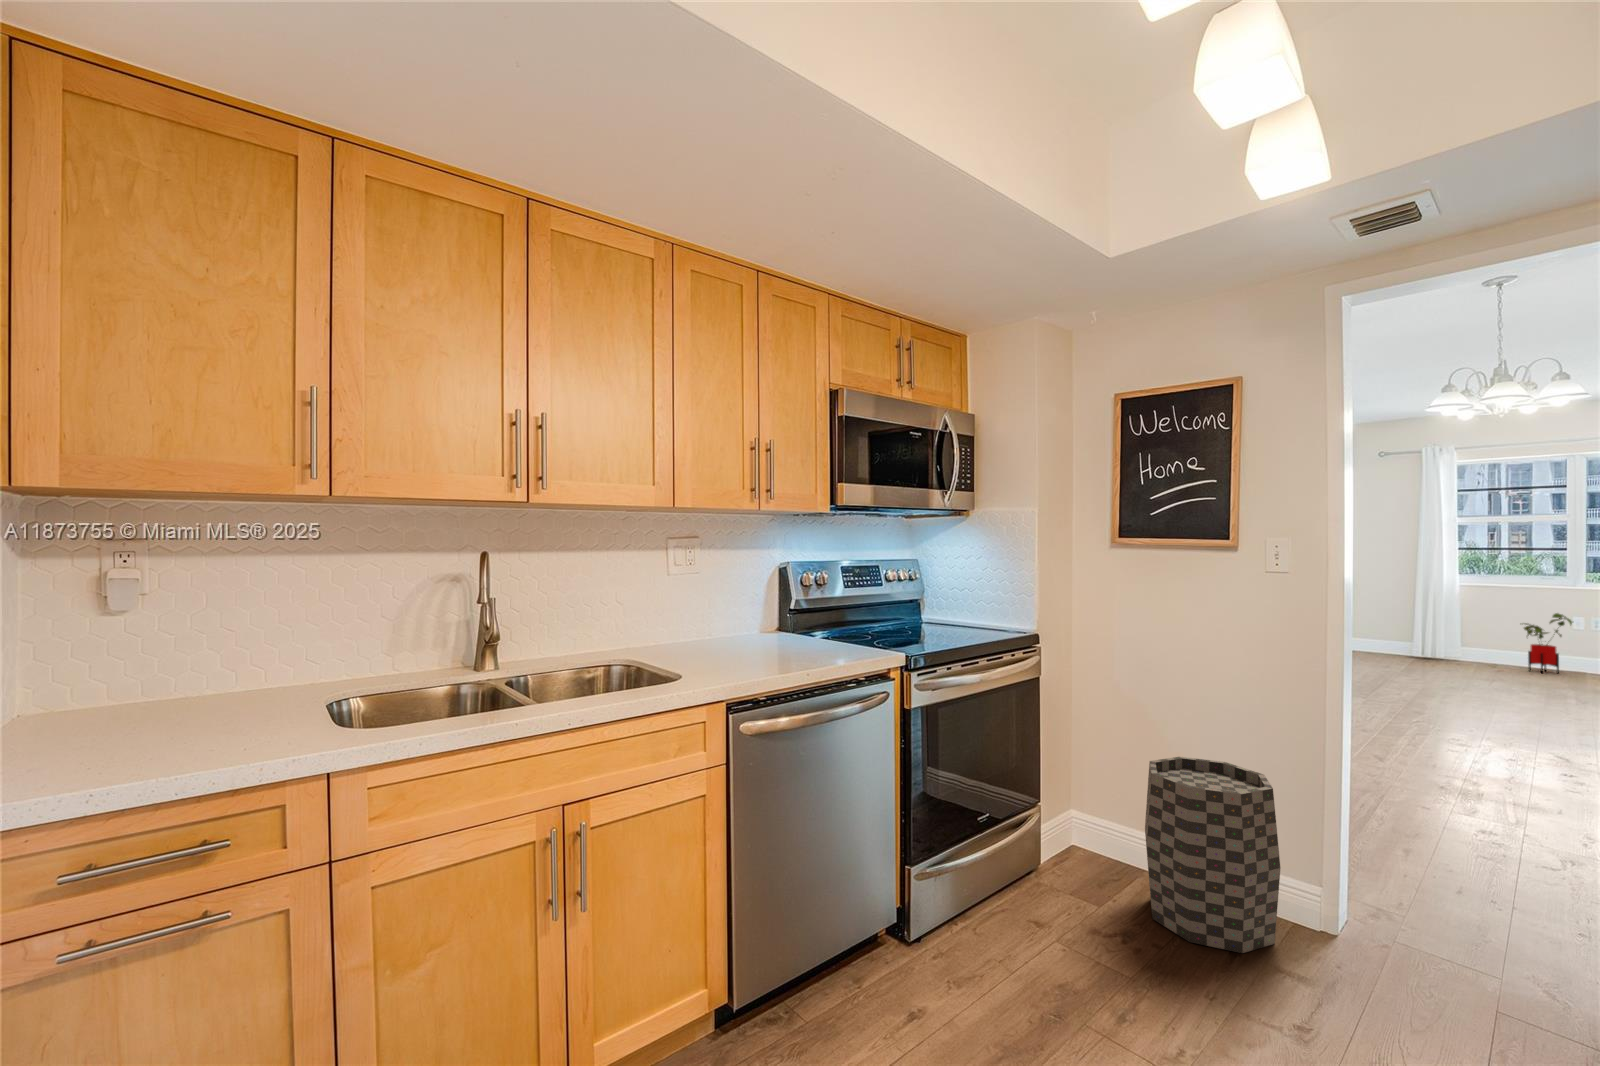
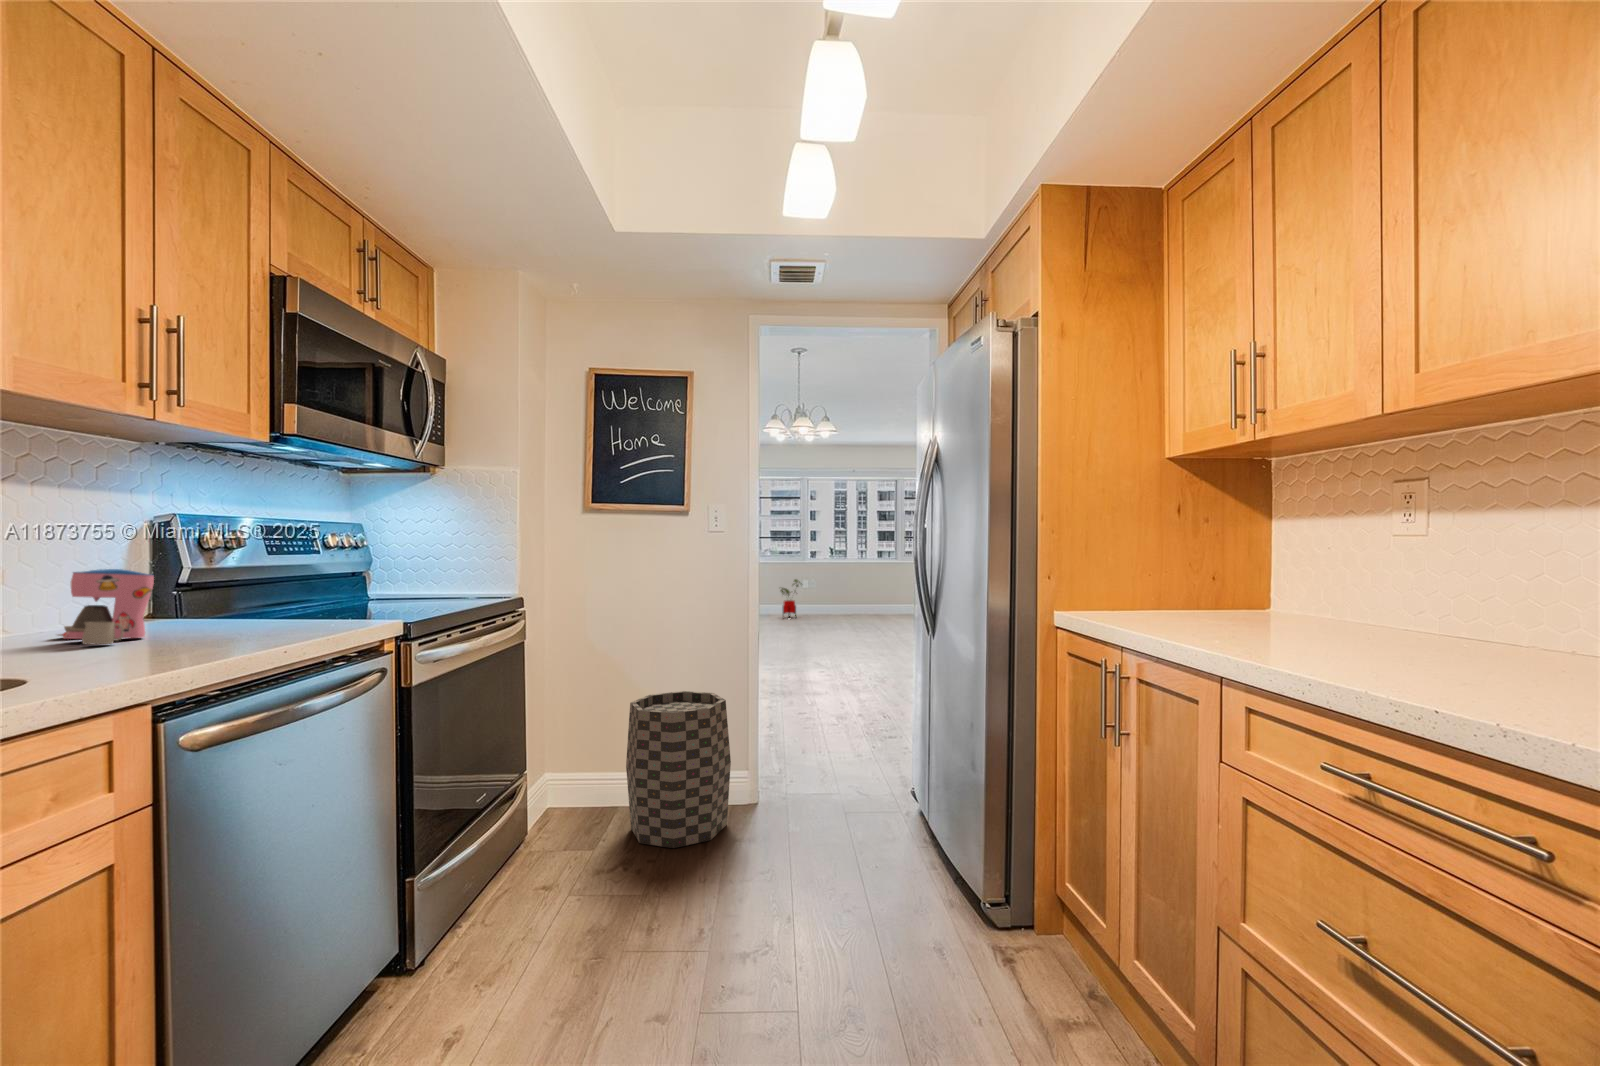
coffee maker: none [723,605,762,654] -> present [58,569,154,644]

